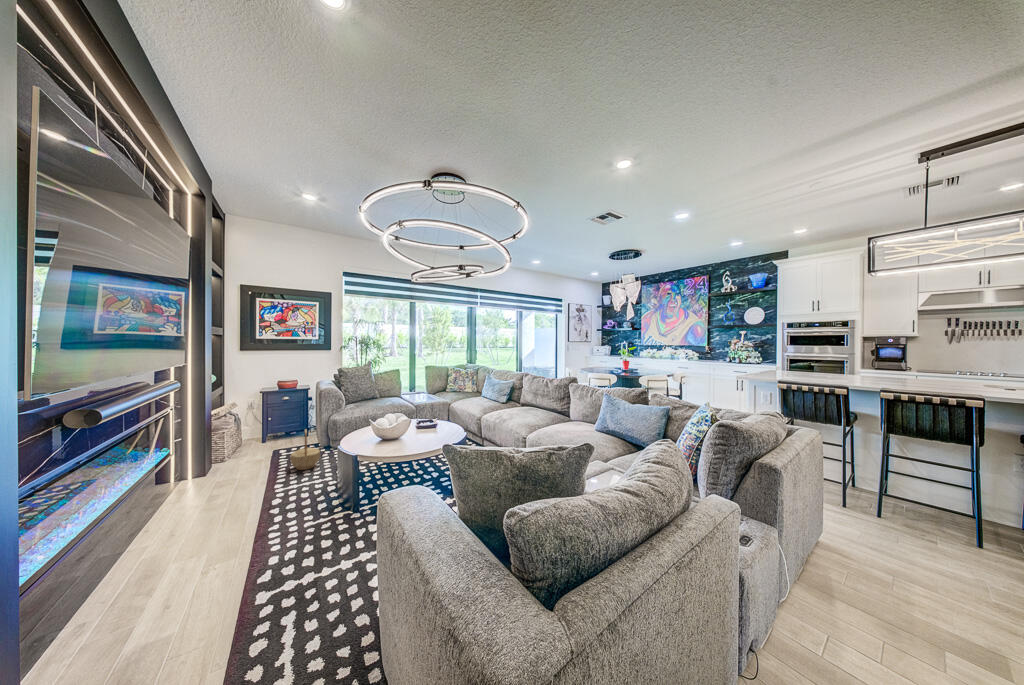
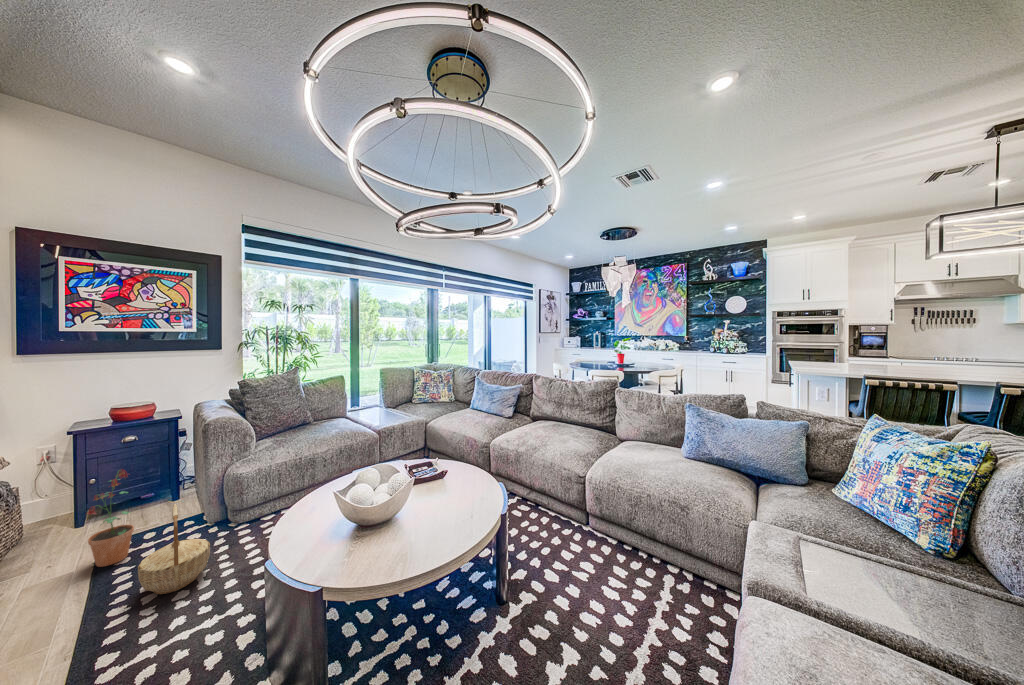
potted plant: none [269,411,288,458] -> present [88,469,134,567]

